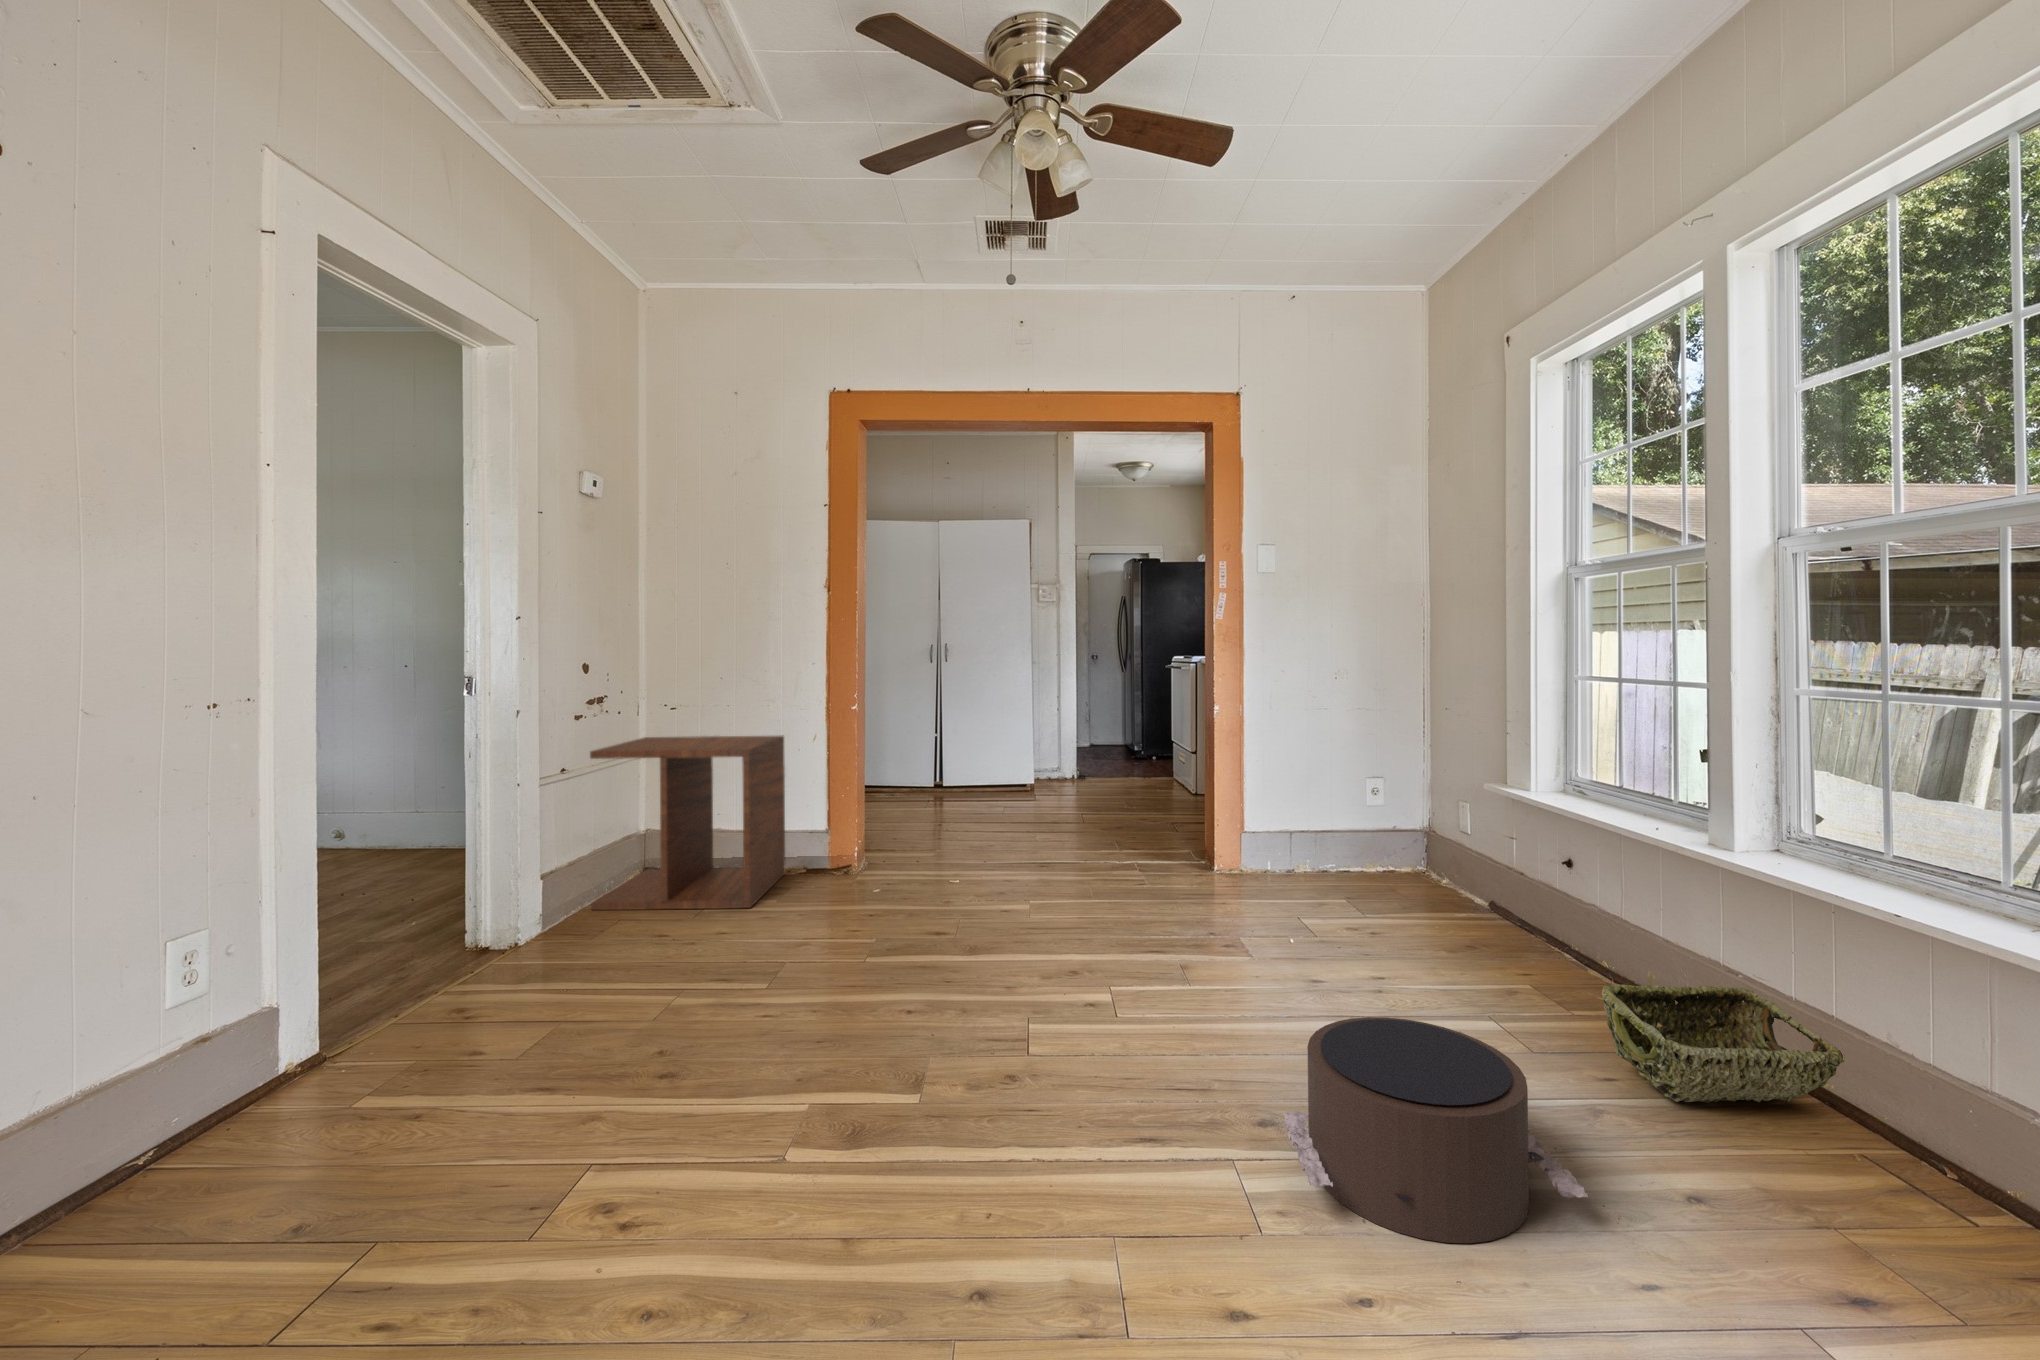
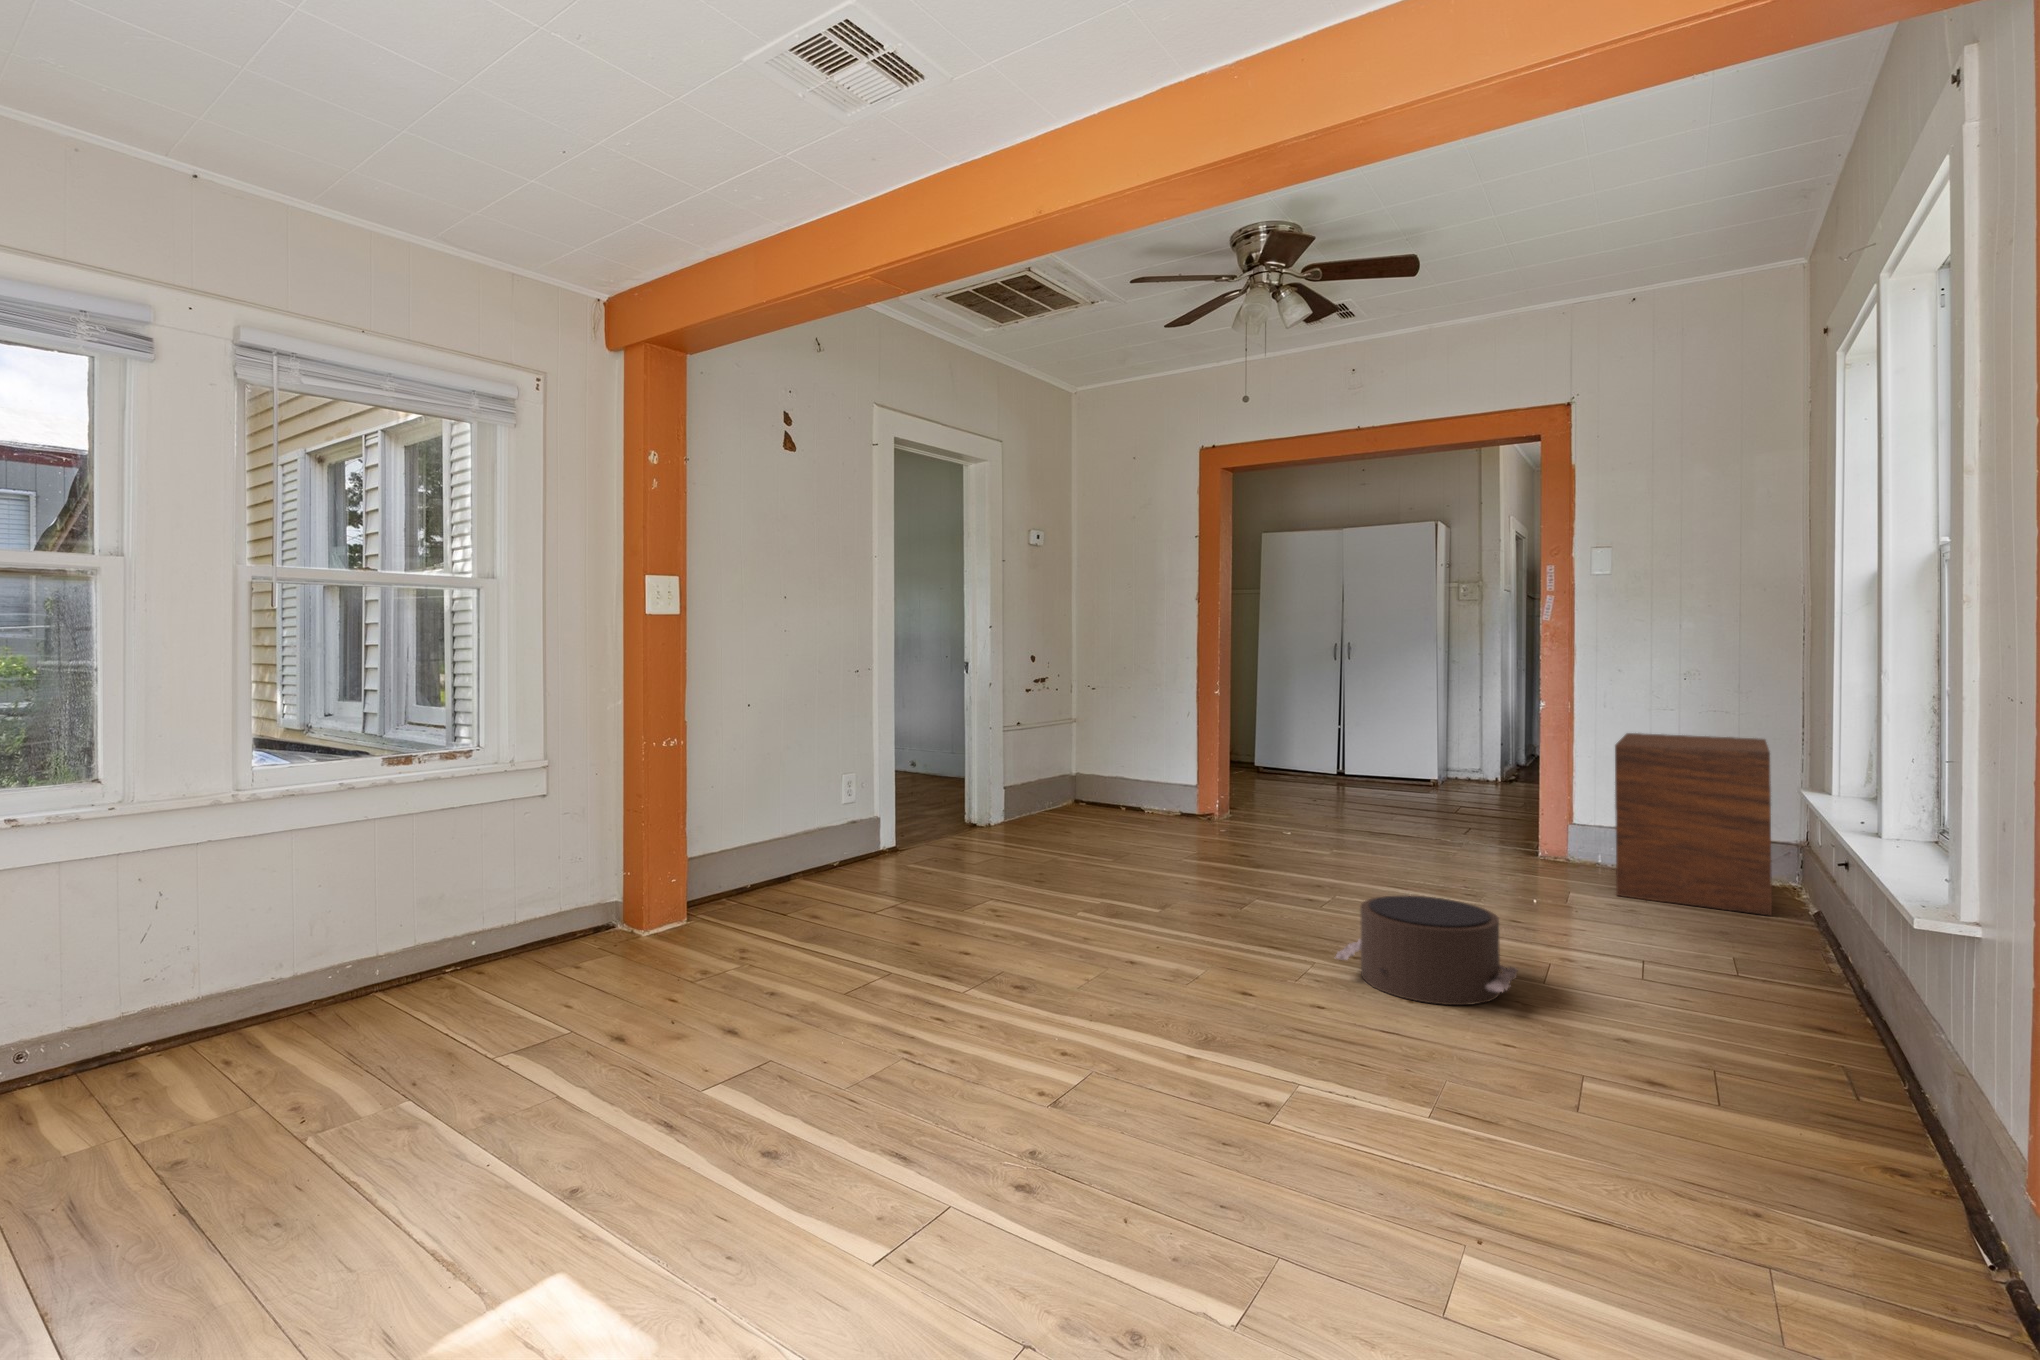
side table: present [590,736,785,910] -> present [1615,733,1772,915]
woven basket: present [1602,984,1844,1102] -> none [1677,923,1863,1024]

